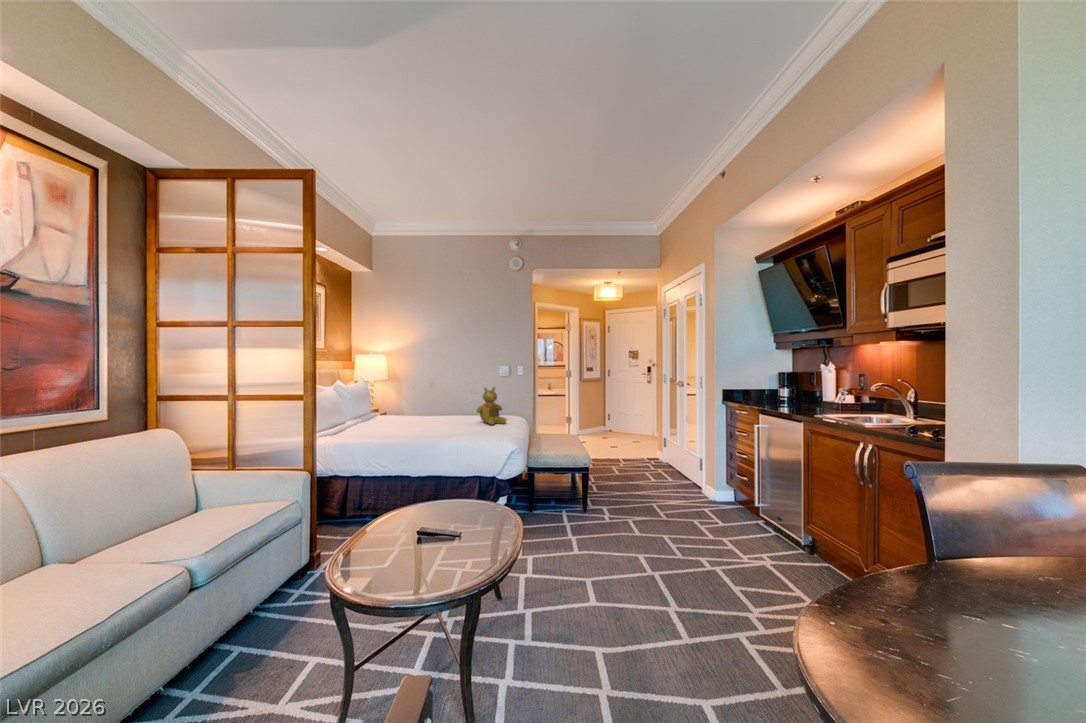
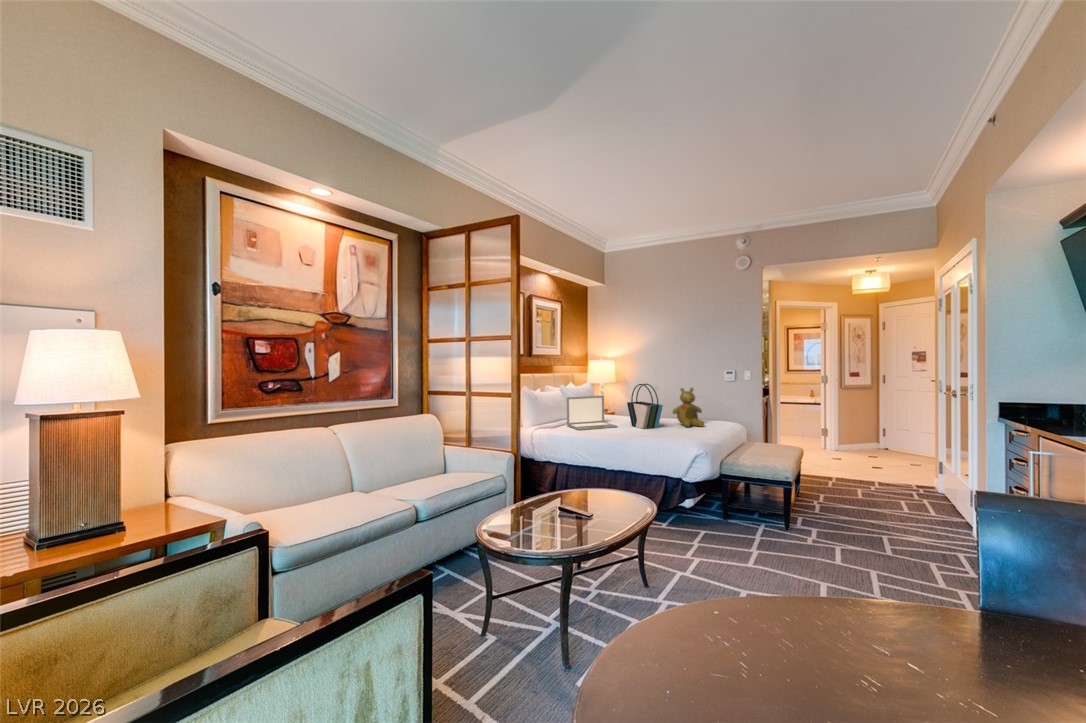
tote bag: none [430,383,470,430] -> present [627,384,663,429]
laptop: none [363,397,422,436] -> present [567,396,618,430]

